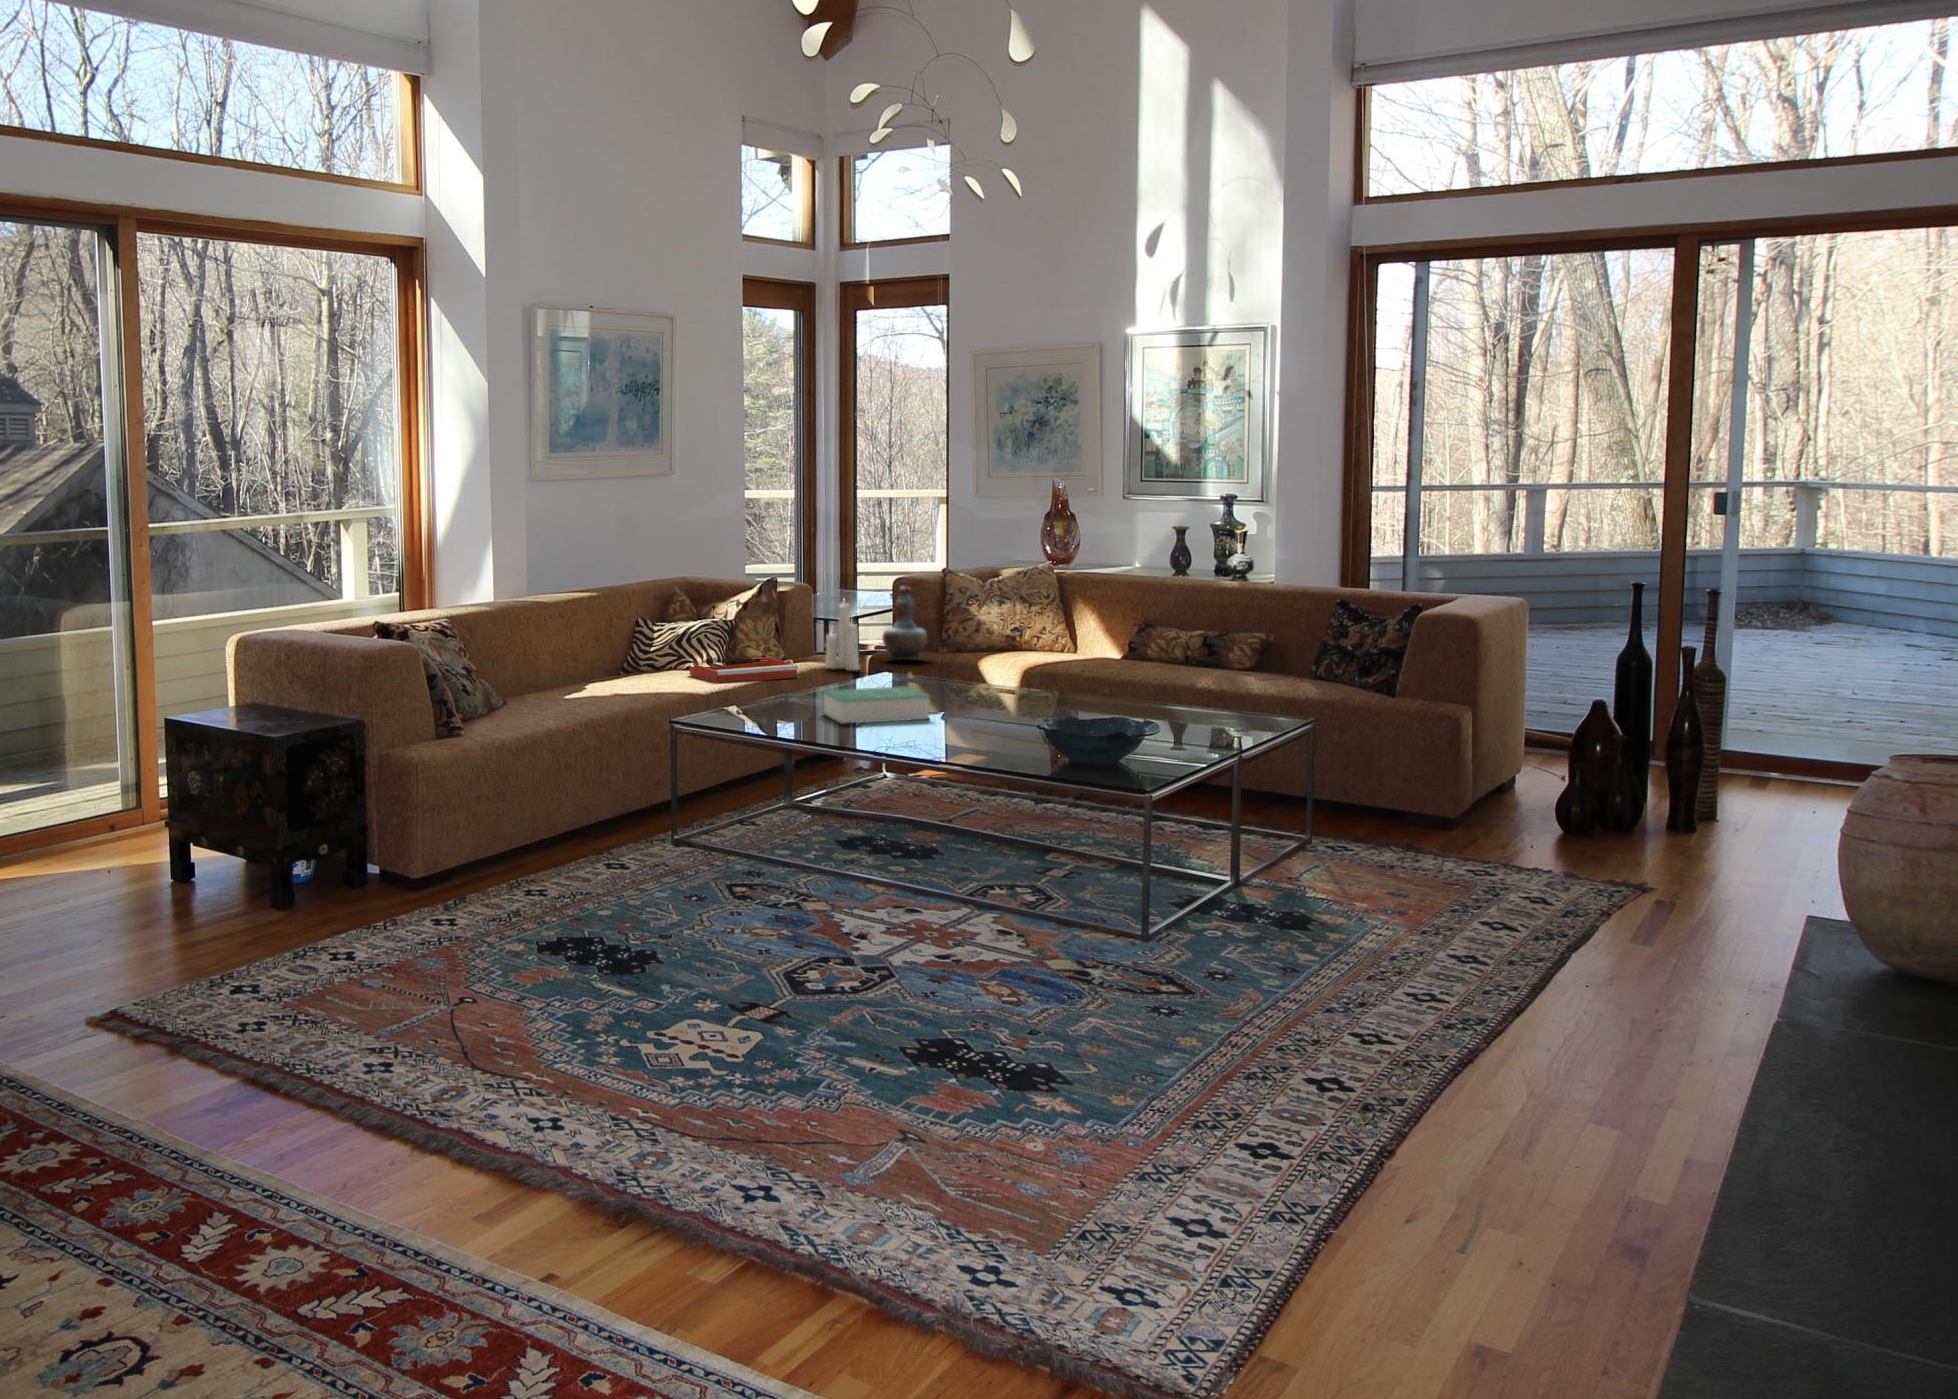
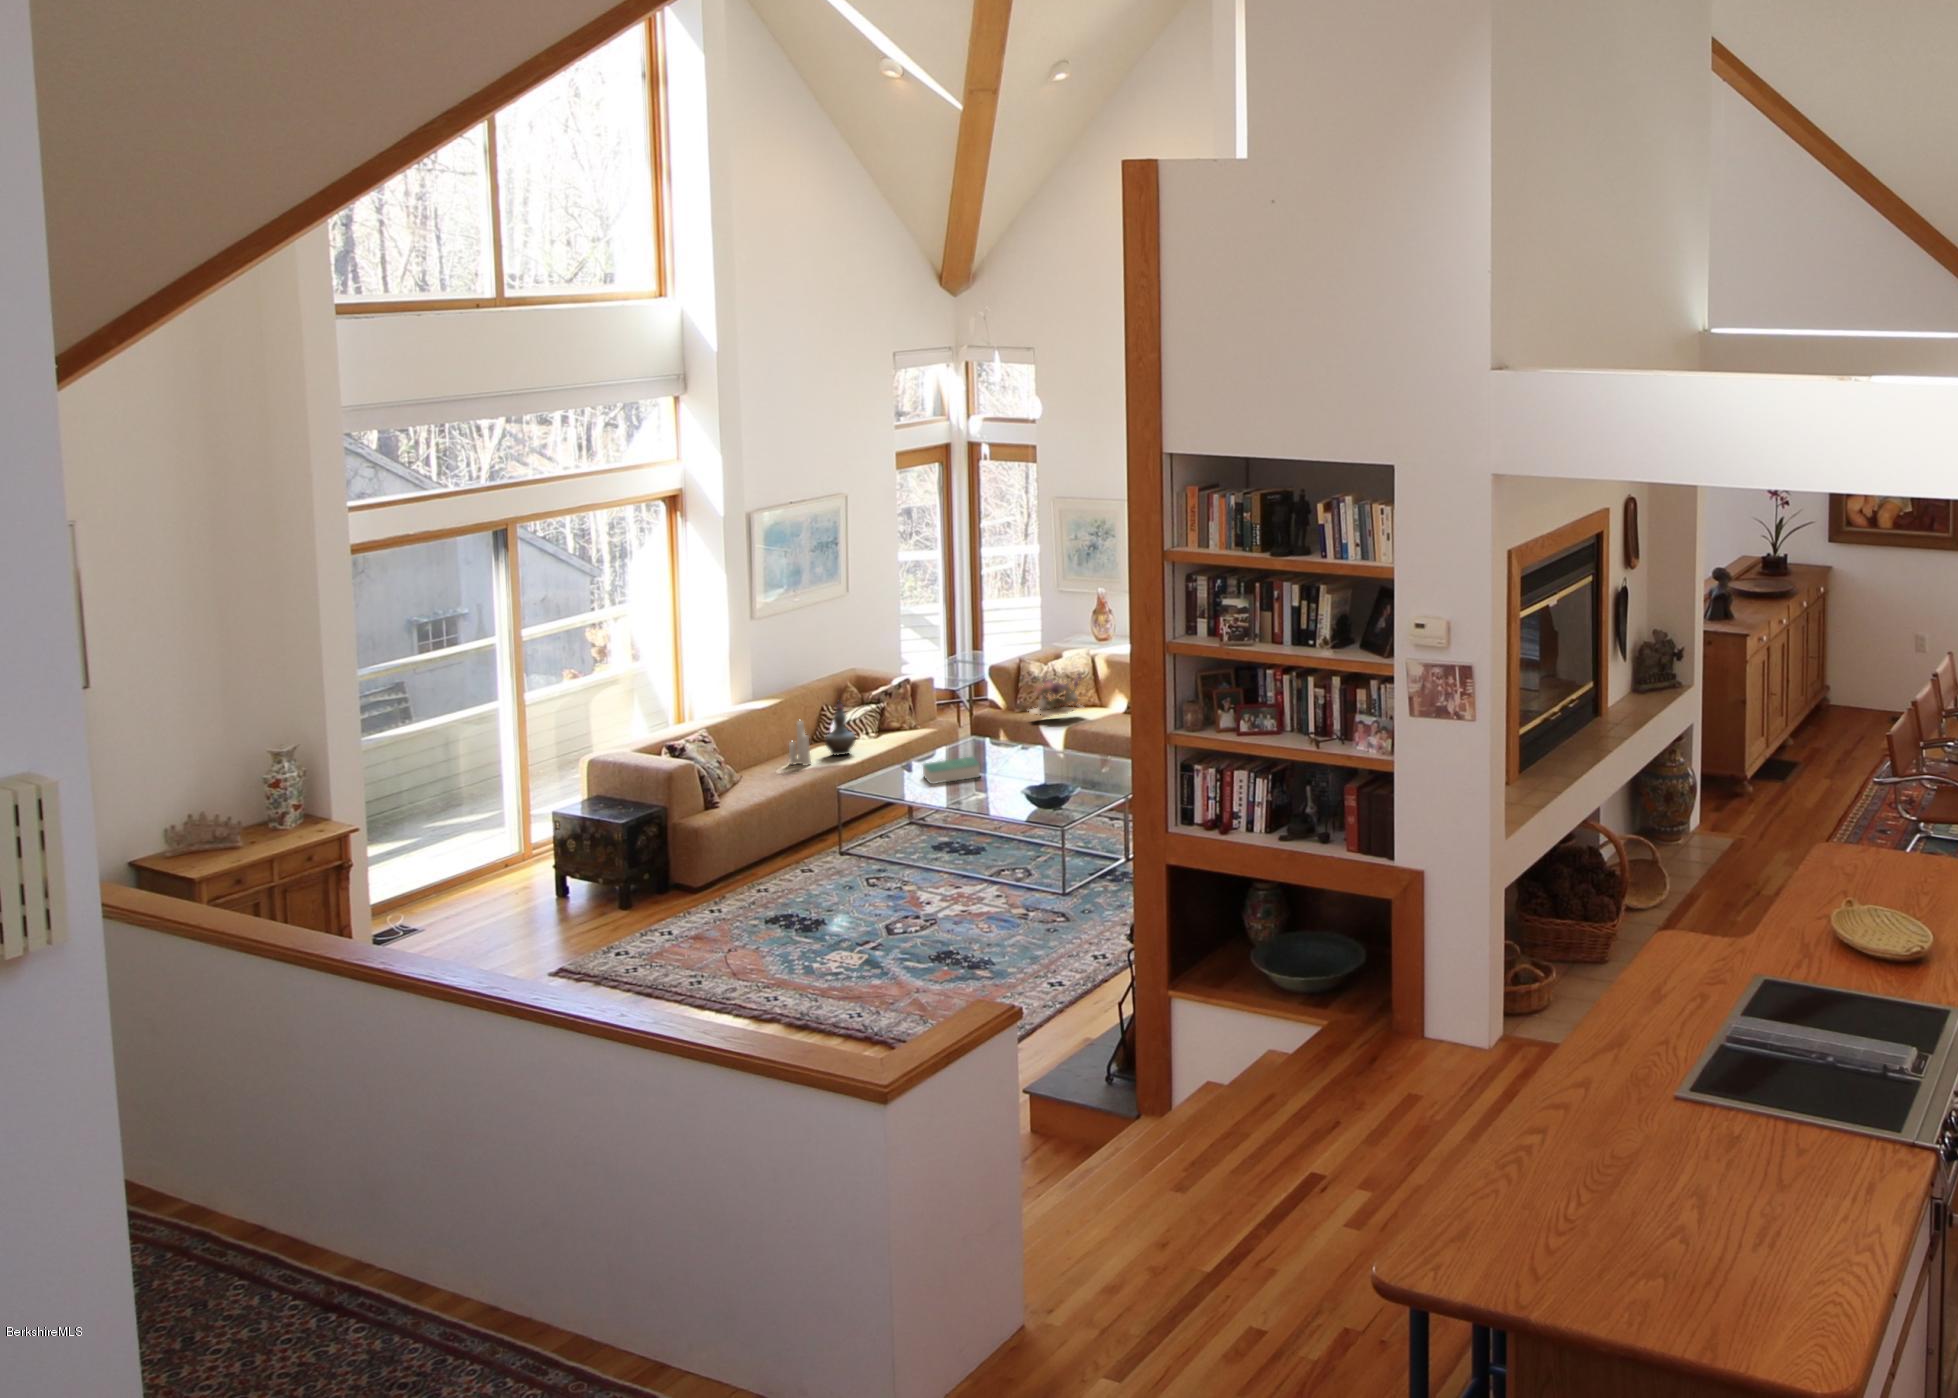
decorative vase: present [882,580,927,659] -> present [825,700,856,755]
flower arrangement: none [957,592,1054,667] -> present [1029,673,1084,717]
candle: present [825,603,860,671] -> present [789,721,811,766]
tray: present [690,657,798,683] -> none [857,725,923,749]

